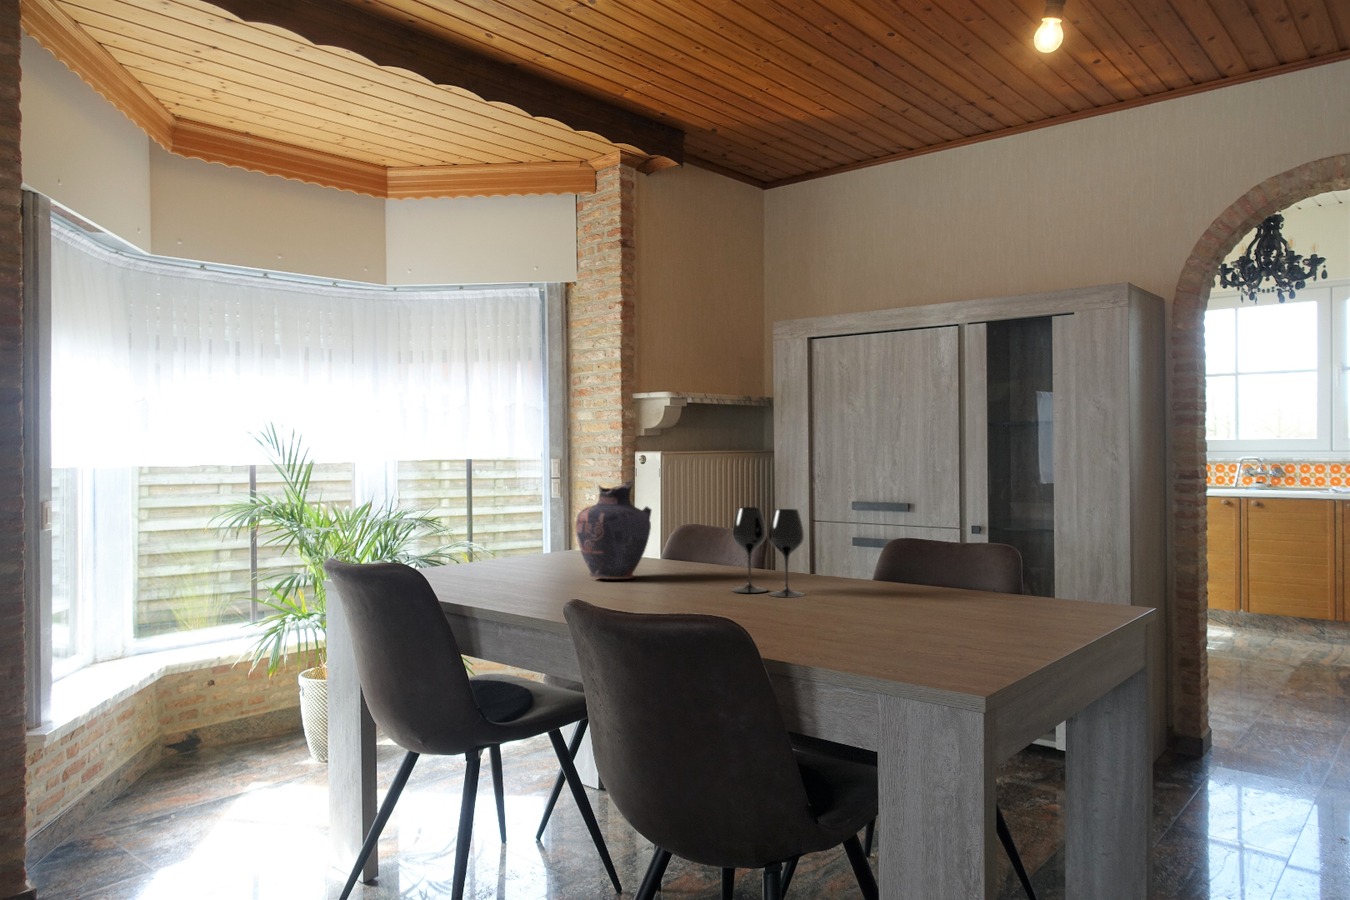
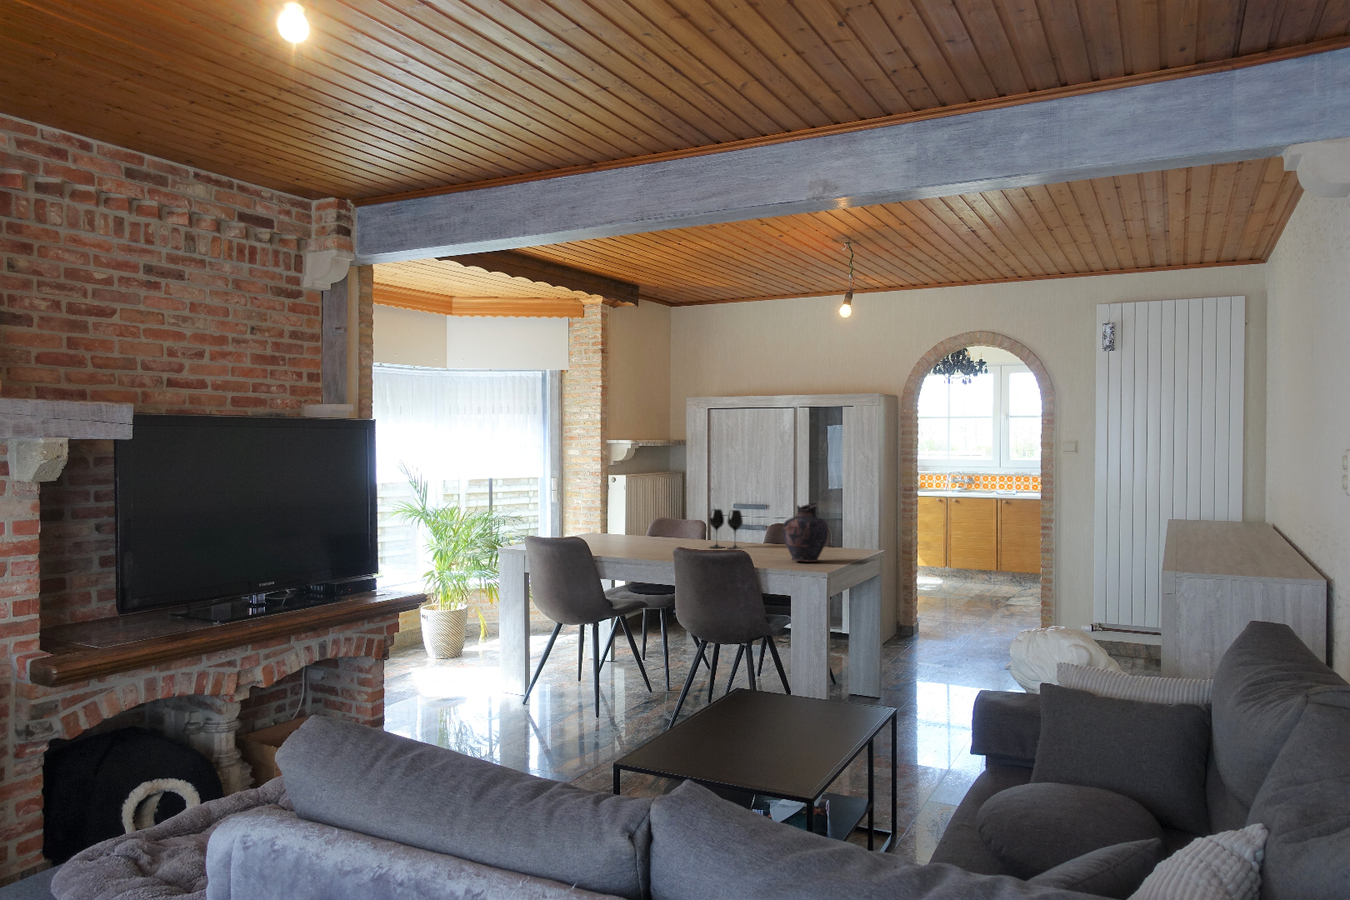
vase: present [575,480,651,579] -> present [783,502,829,562]

